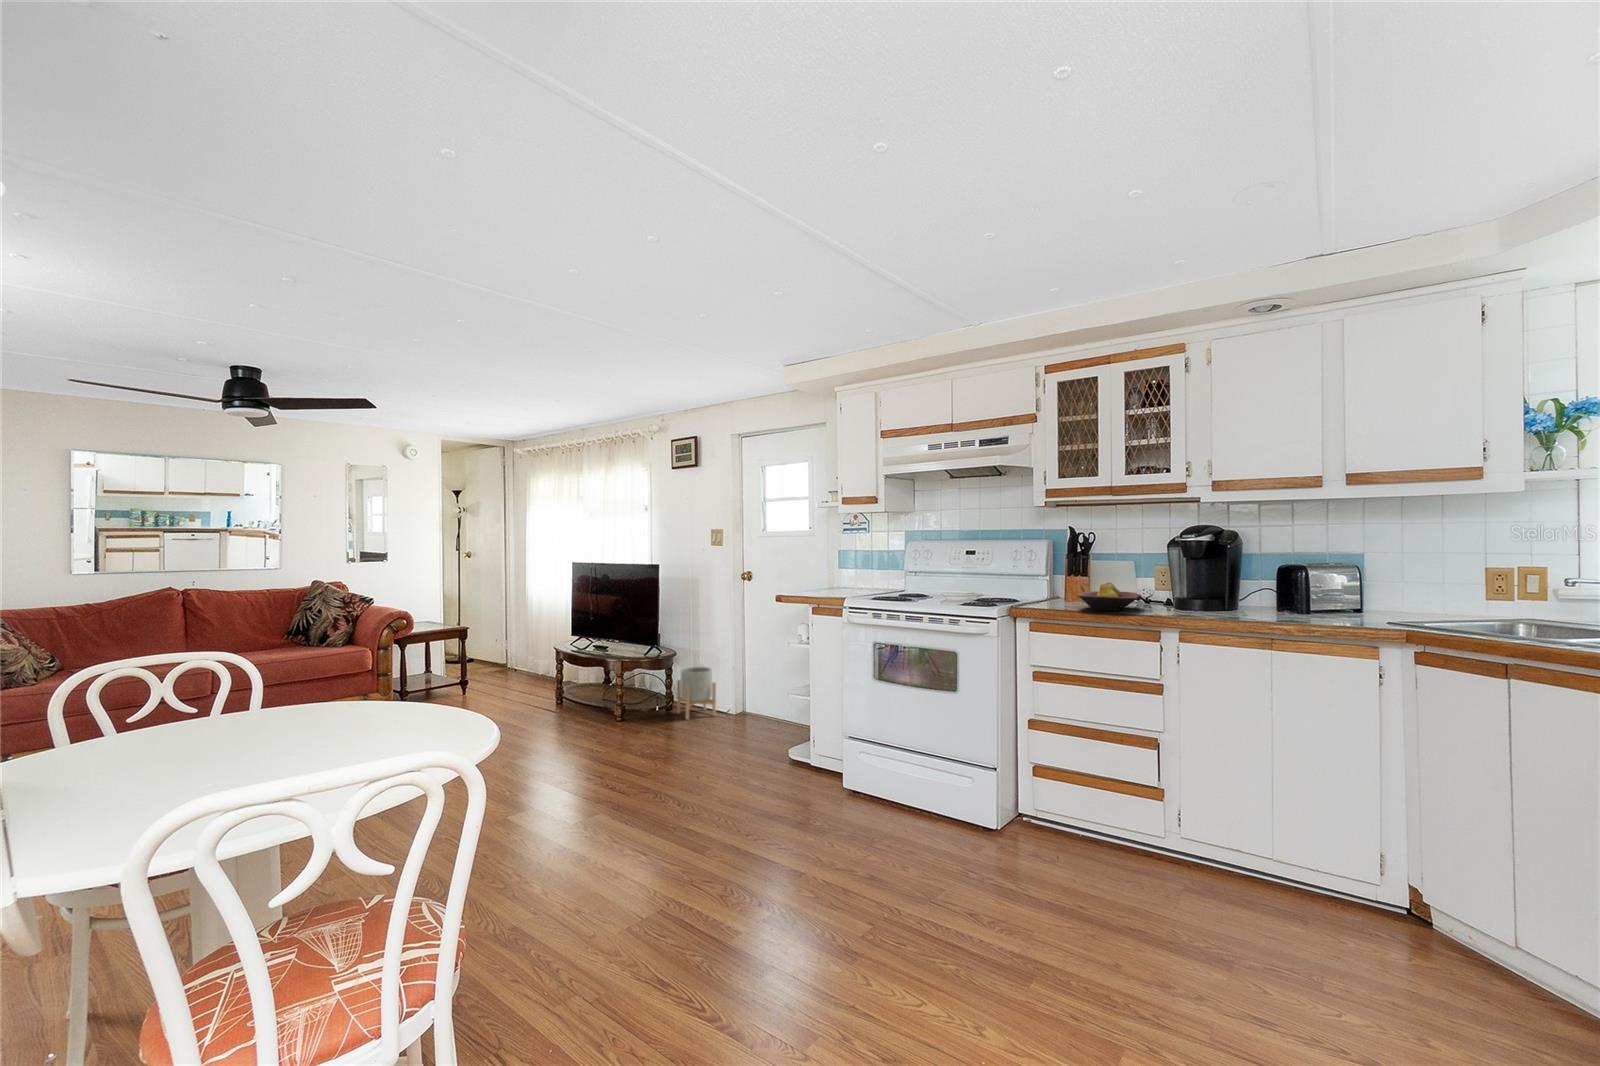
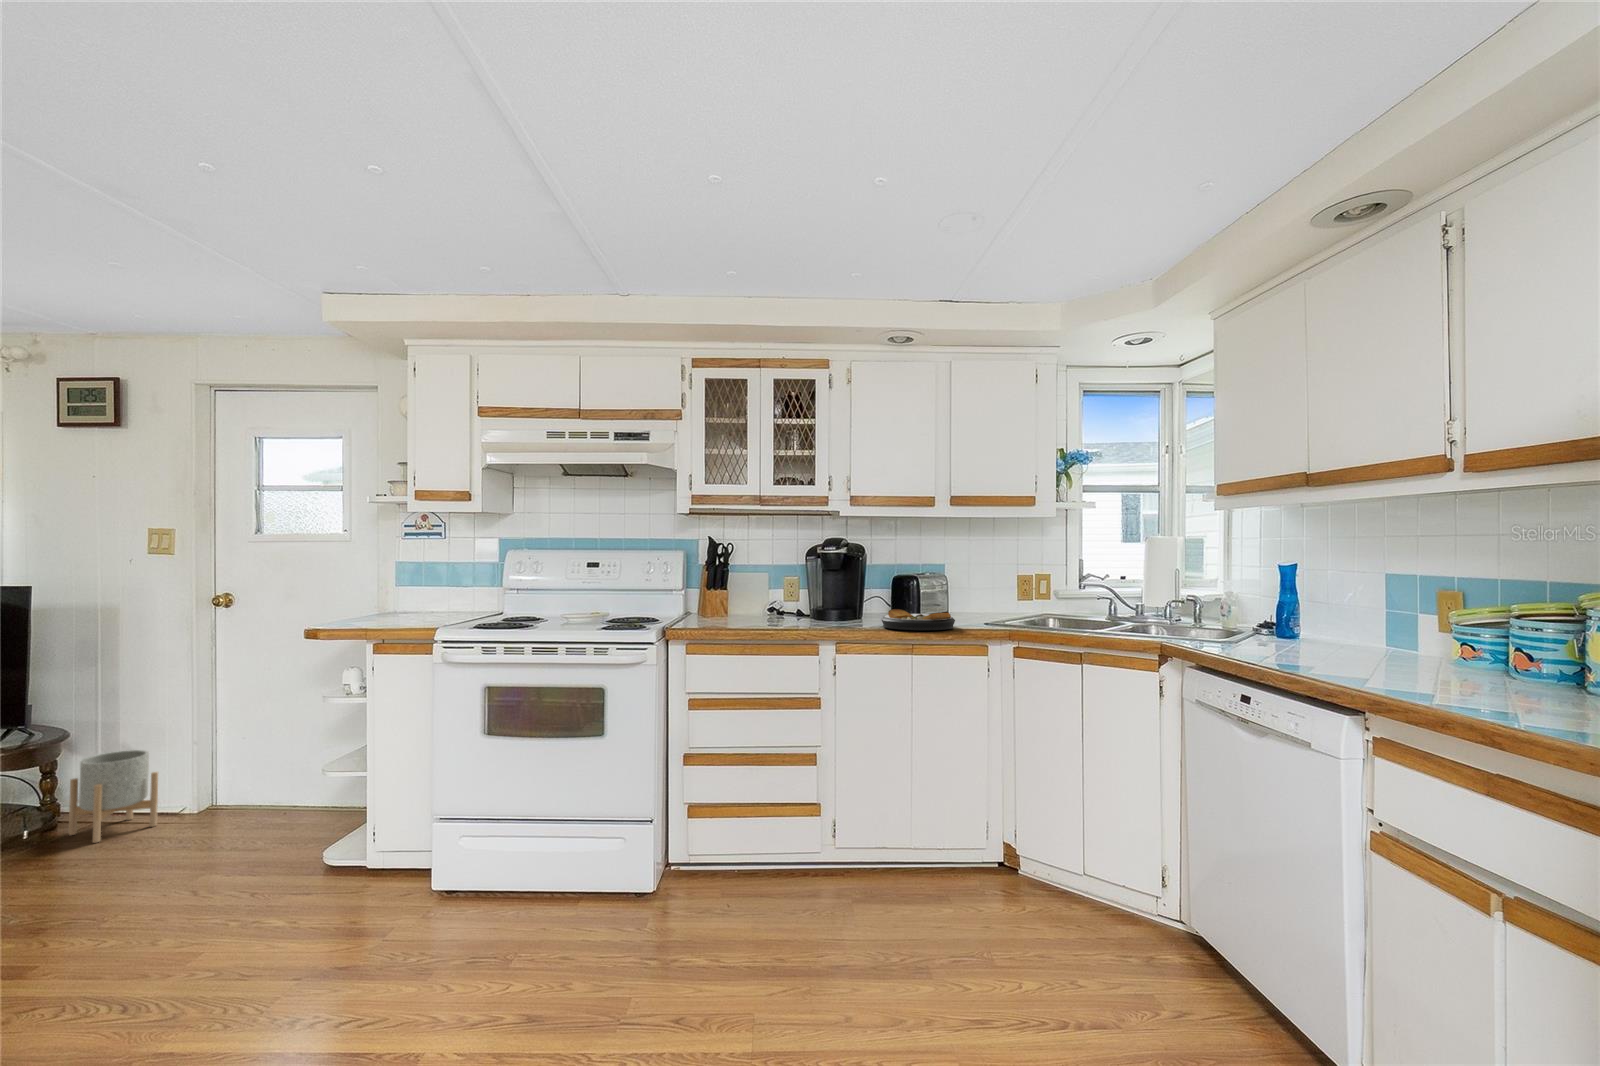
fruit bowl: present [1078,582,1140,611] -> none [734,597,793,628]
plate: none [1232,599,1329,623] -> present [881,609,955,630]

